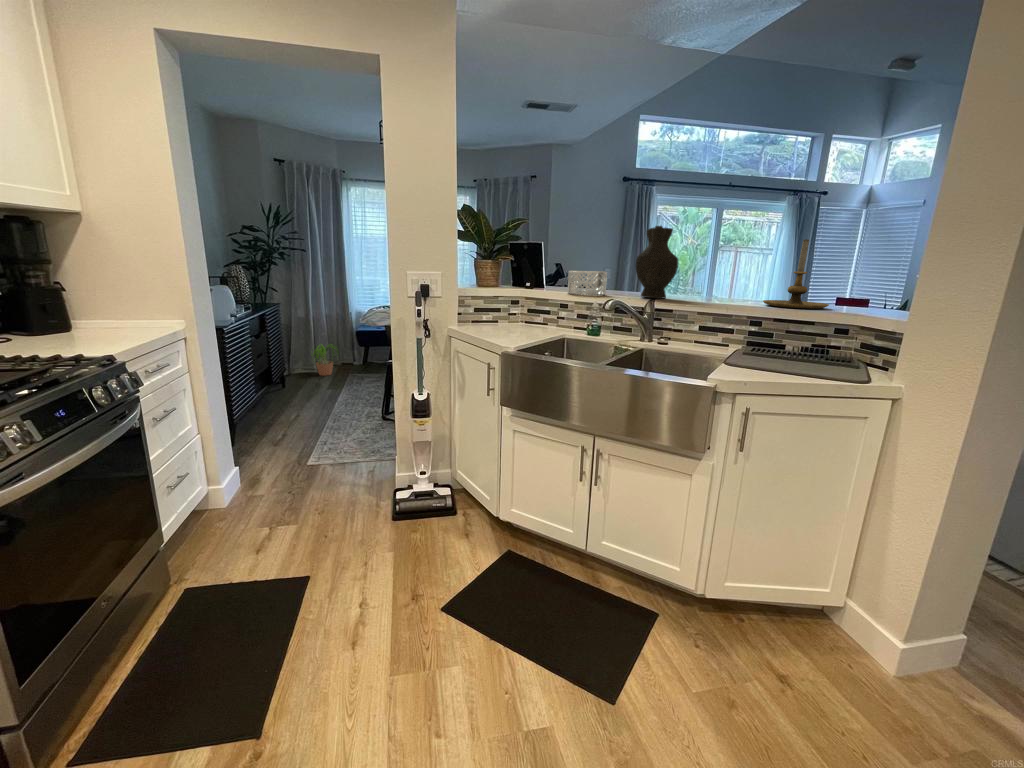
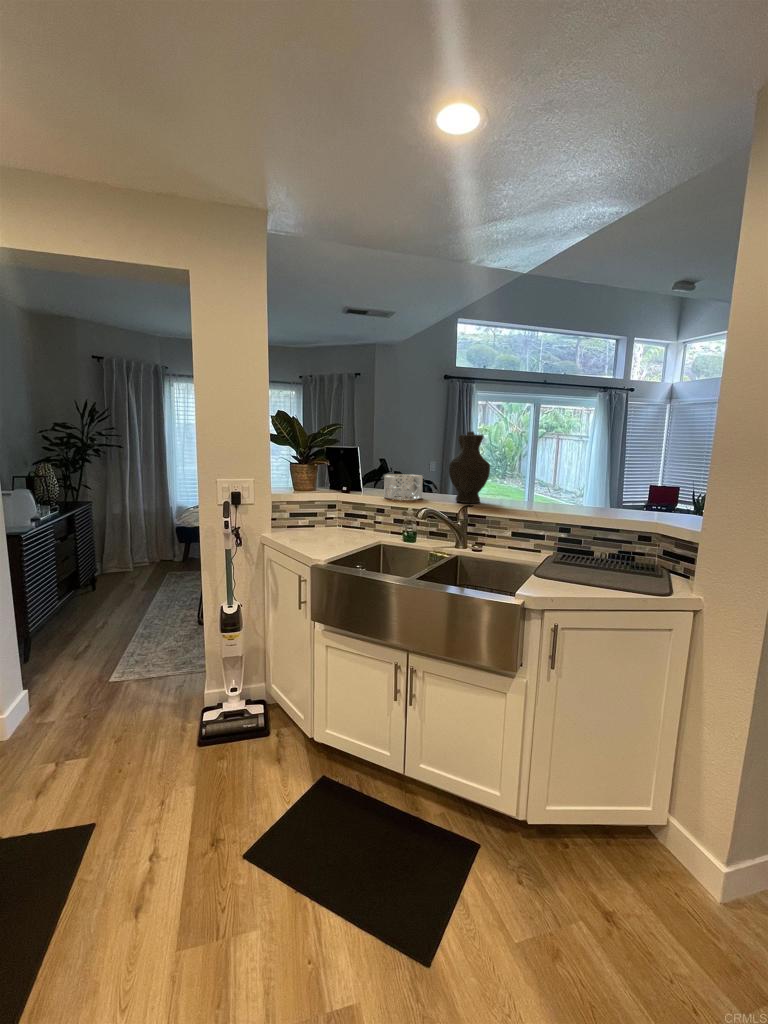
candle holder: present [763,239,829,309] -> none [571,448,633,515]
potted plant: present [312,344,338,376] -> none [123,542,161,576]

